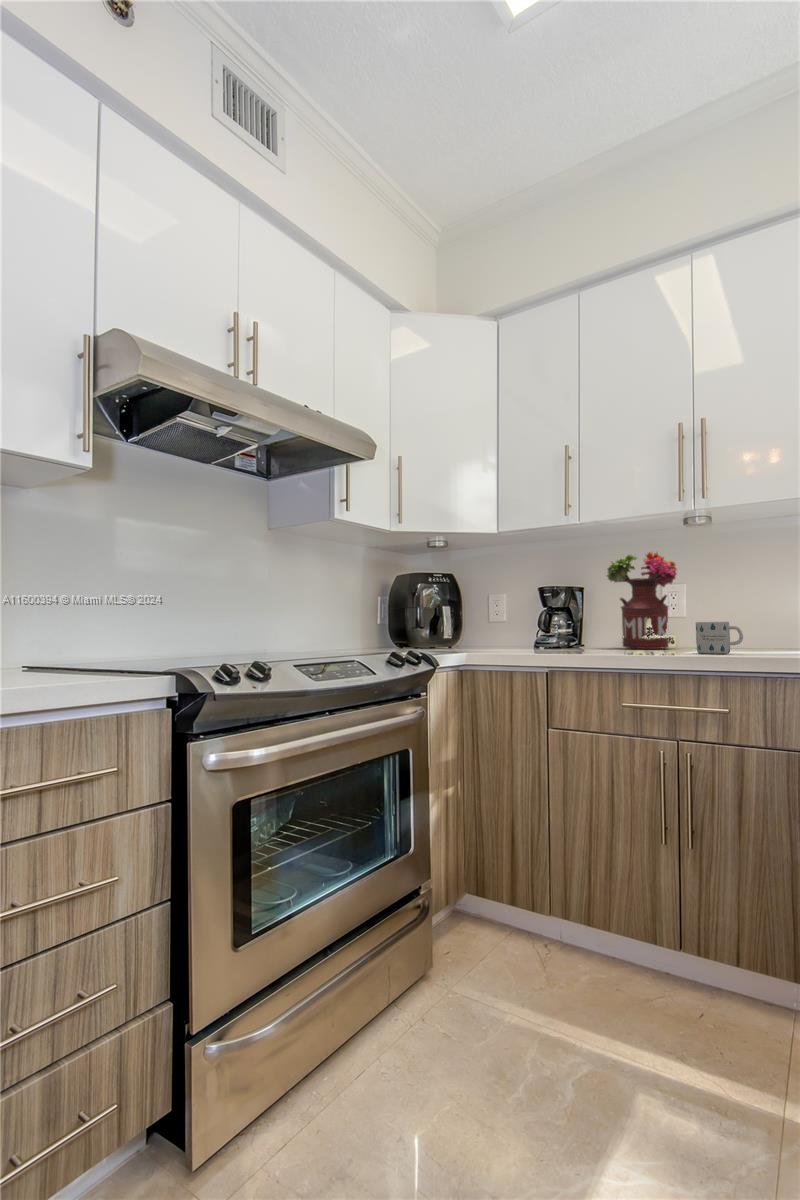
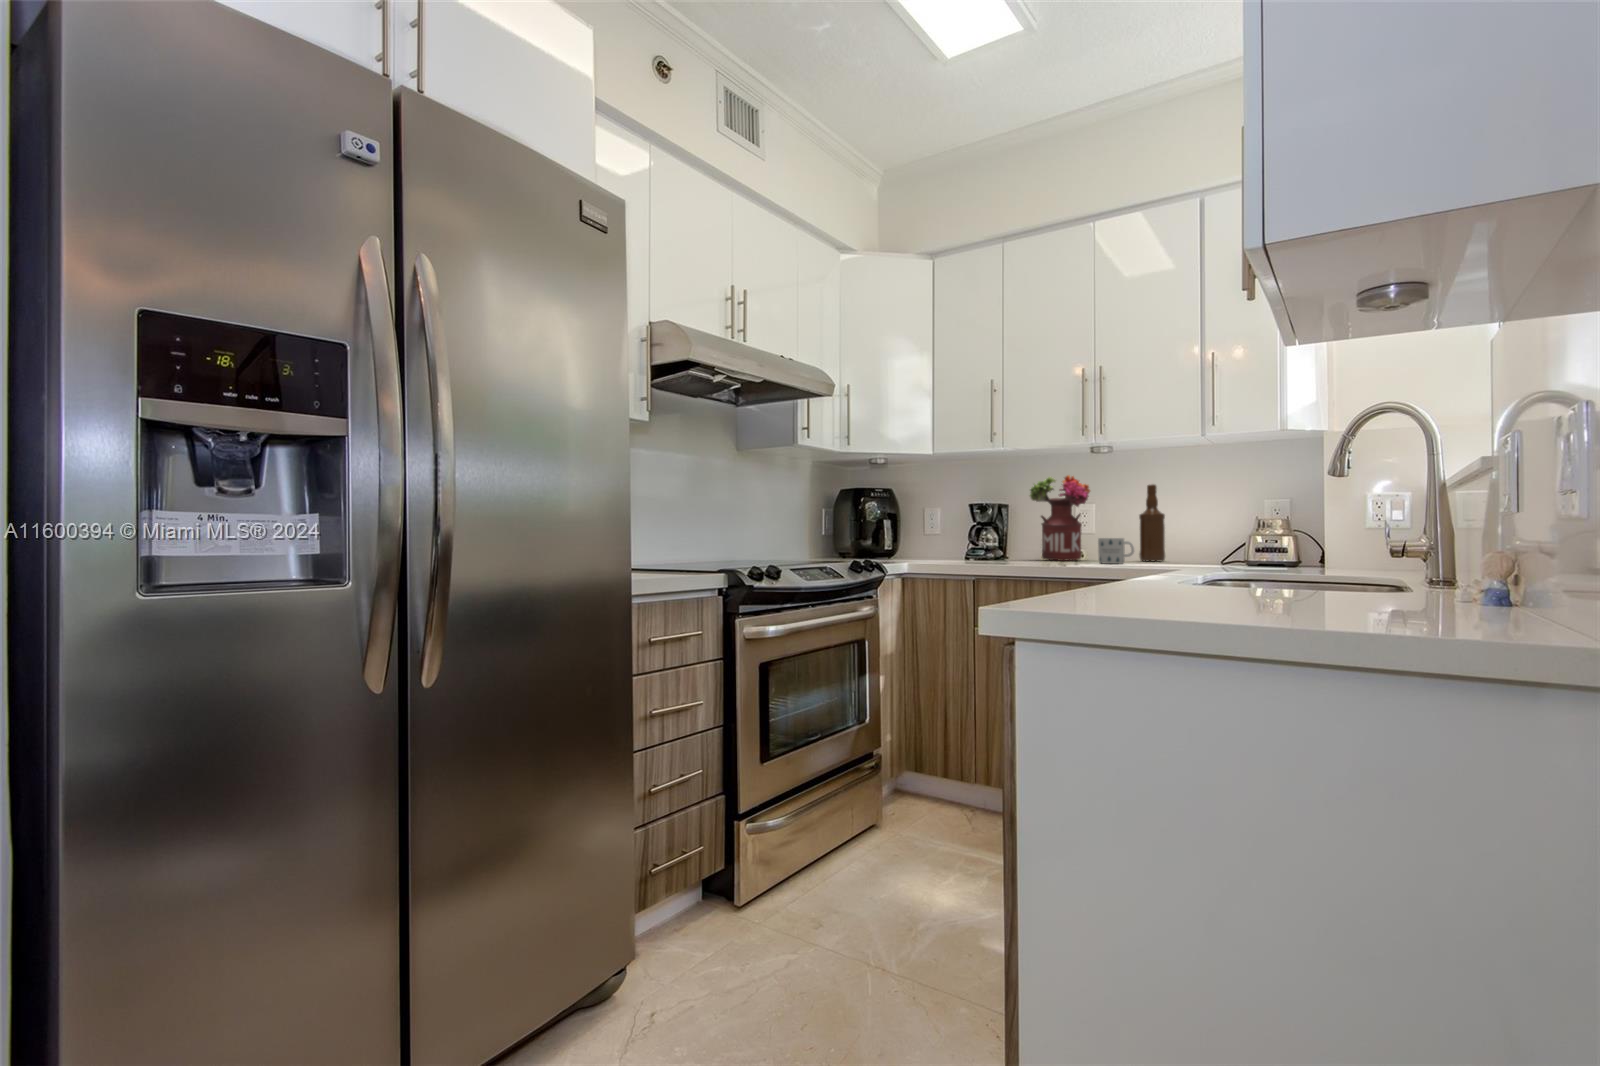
bottle: none [737,560,771,649] -> present [1139,484,1165,561]

